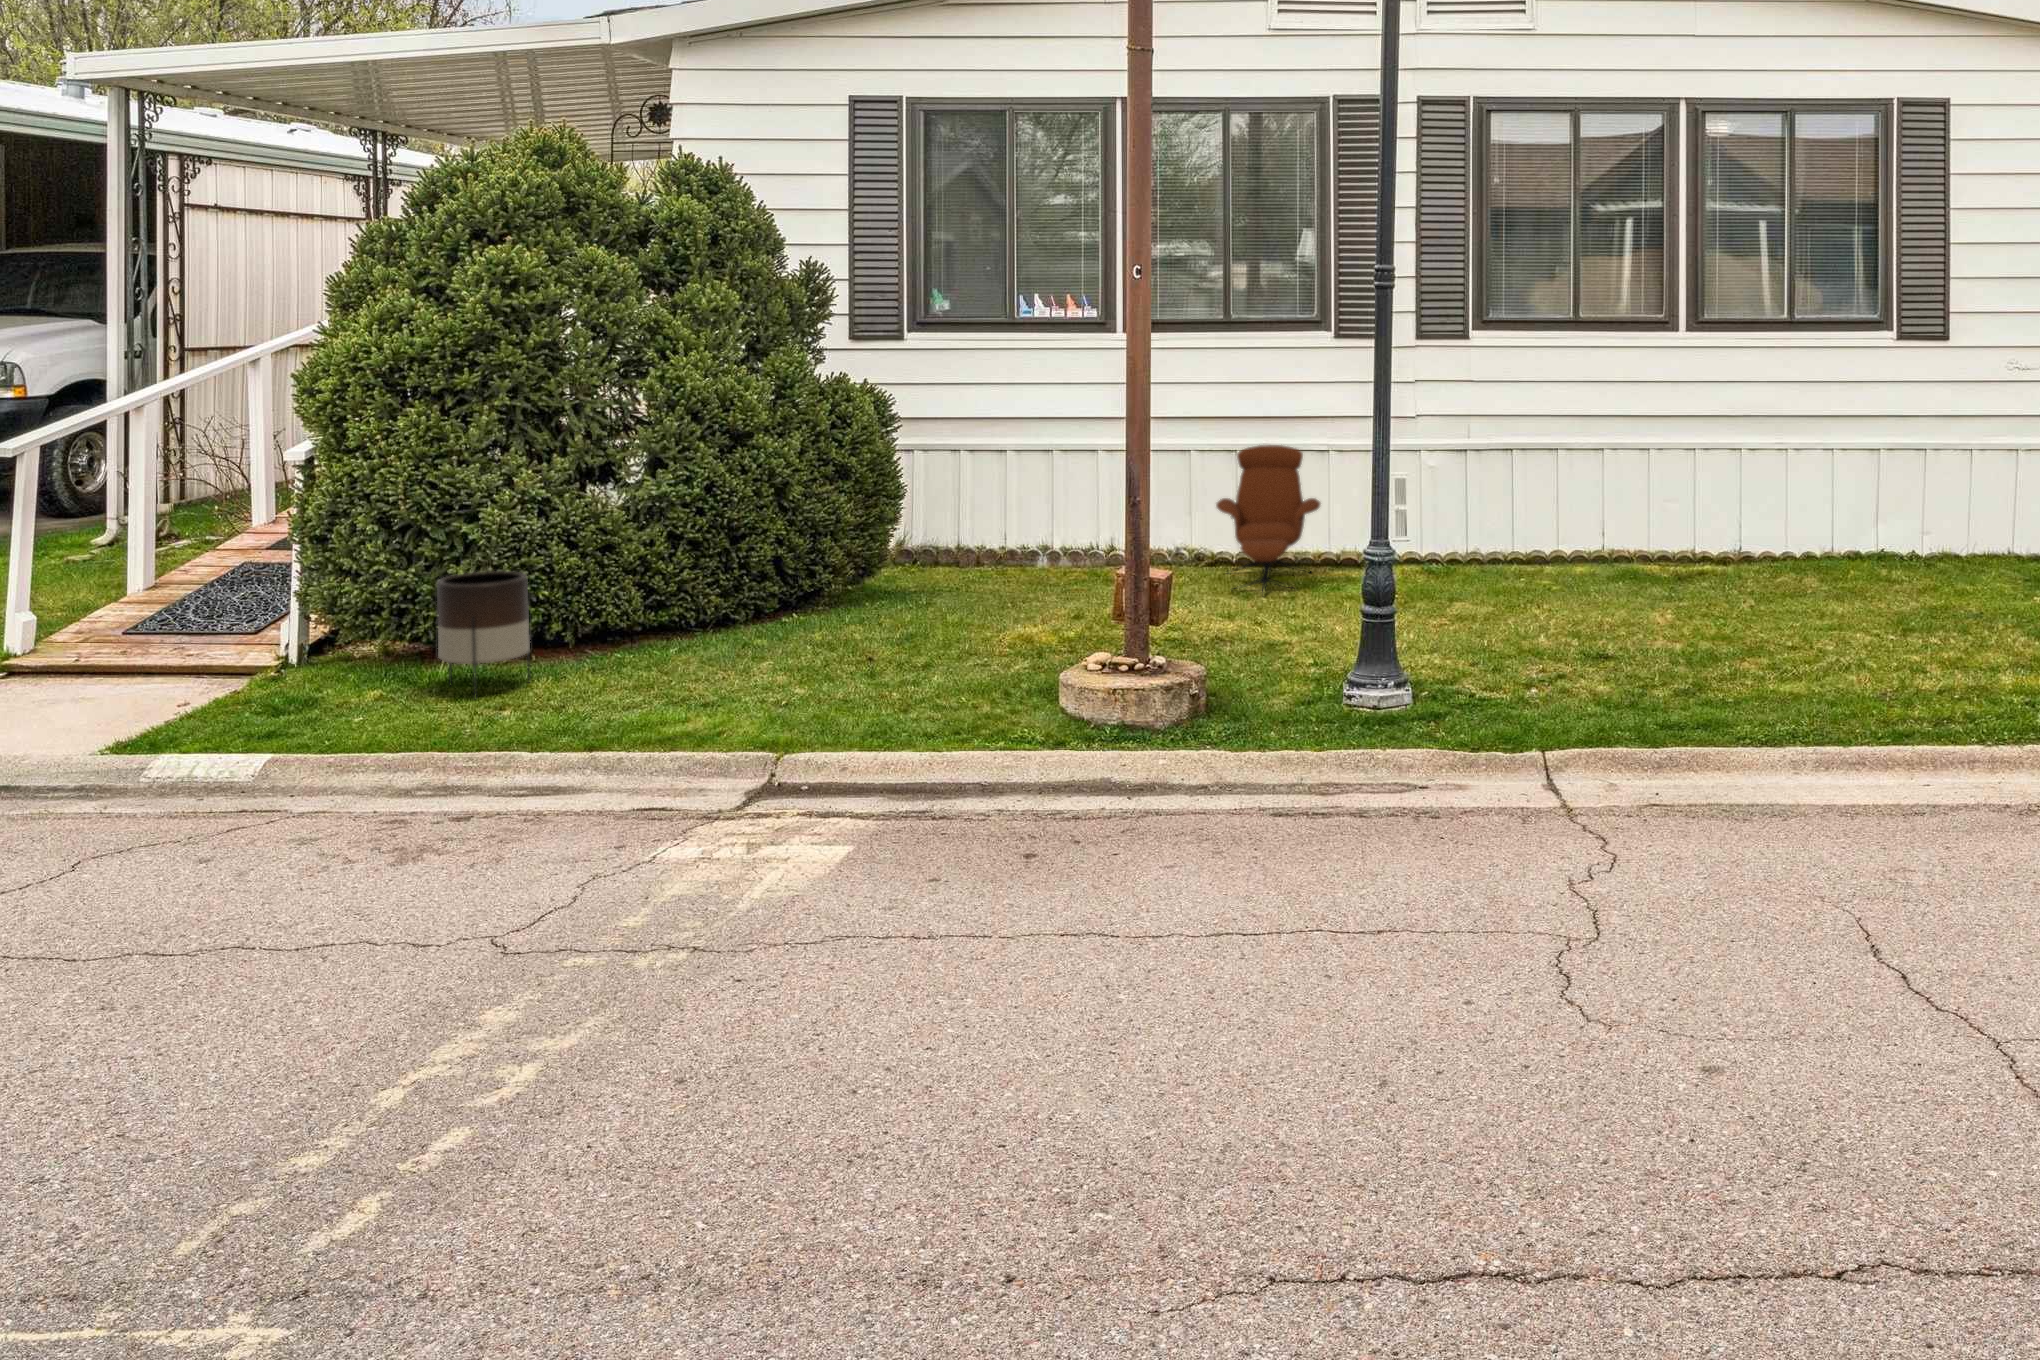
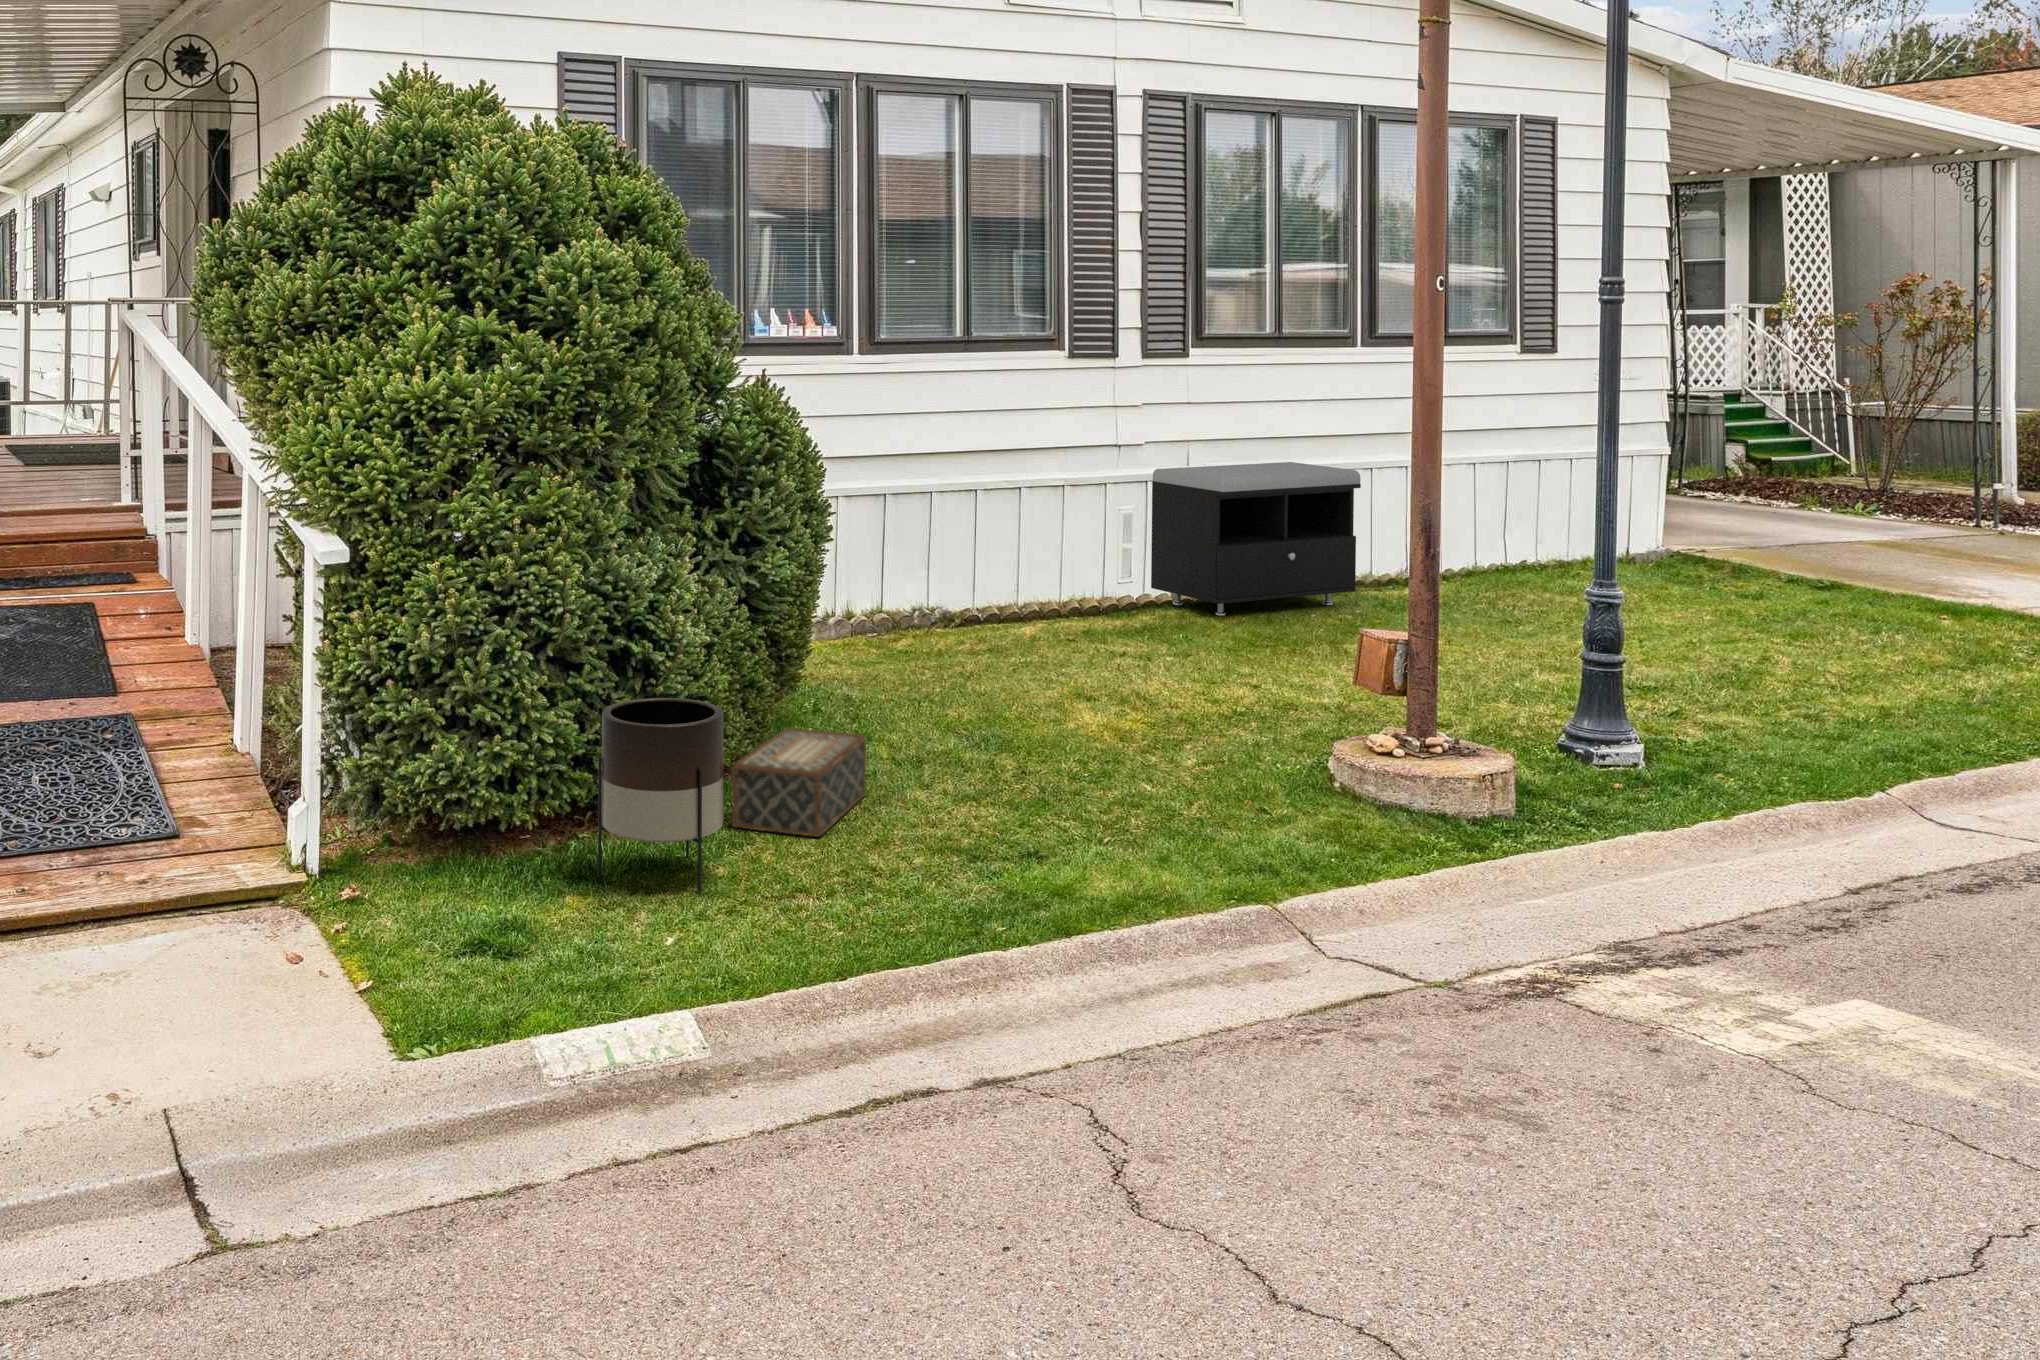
storage bench: none [1434,441,1605,578] -> present [1151,462,1361,616]
lounge chair: present [1216,445,1320,594] -> none [983,480,1136,652]
woven basket: none [603,610,743,681] -> present [732,728,866,837]

